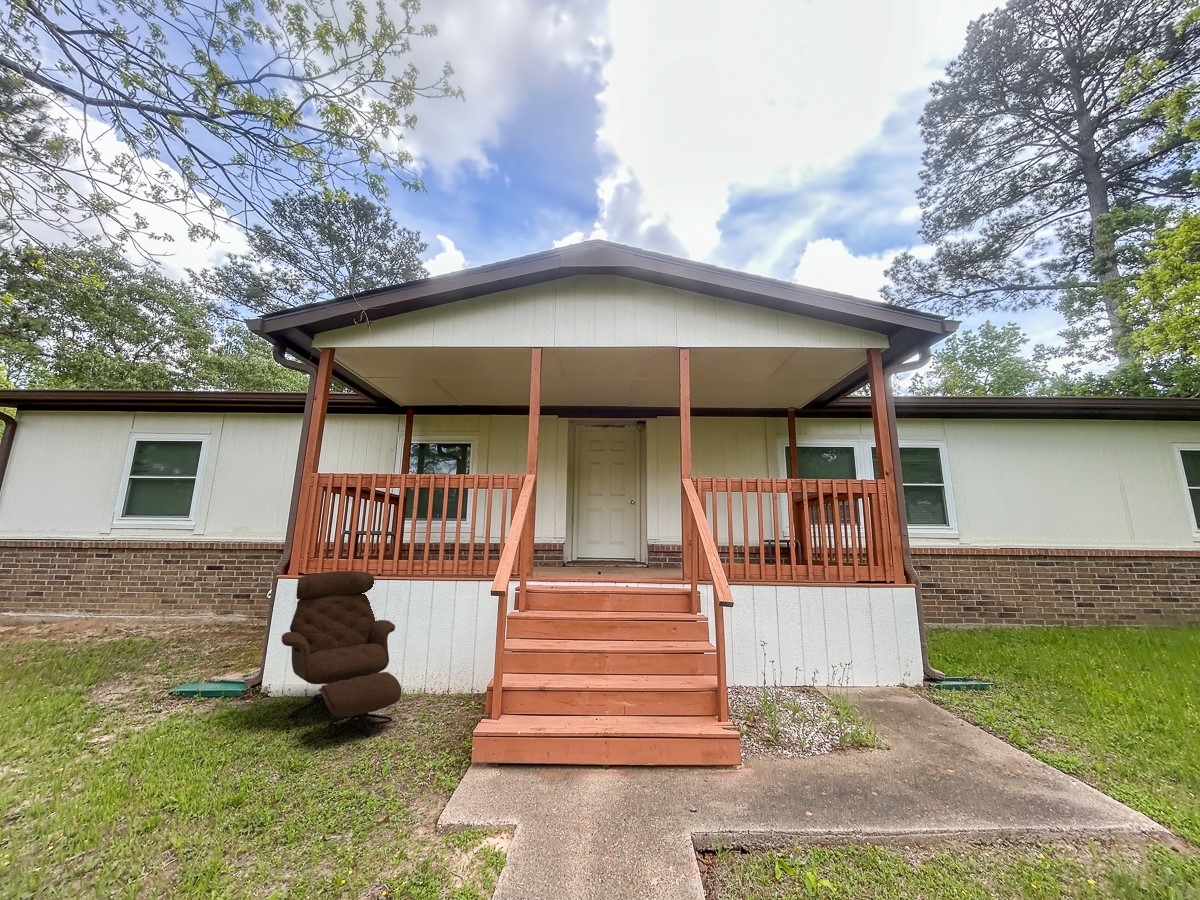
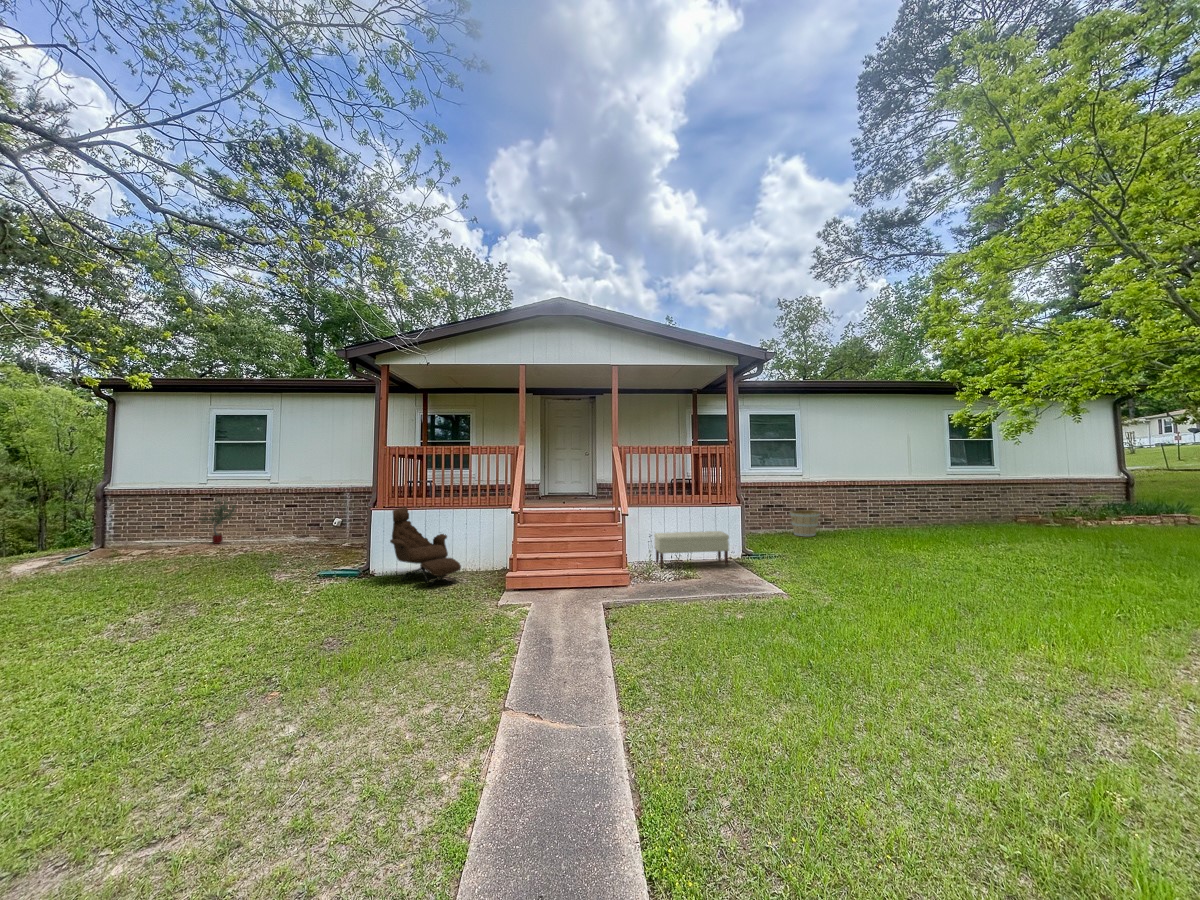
potted tree: none [75,556,136,623] -> present [199,499,236,544]
wooden bucket: none [947,592,1002,637] -> present [790,510,819,537]
bench: none [765,630,919,704] -> present [654,531,729,568]

